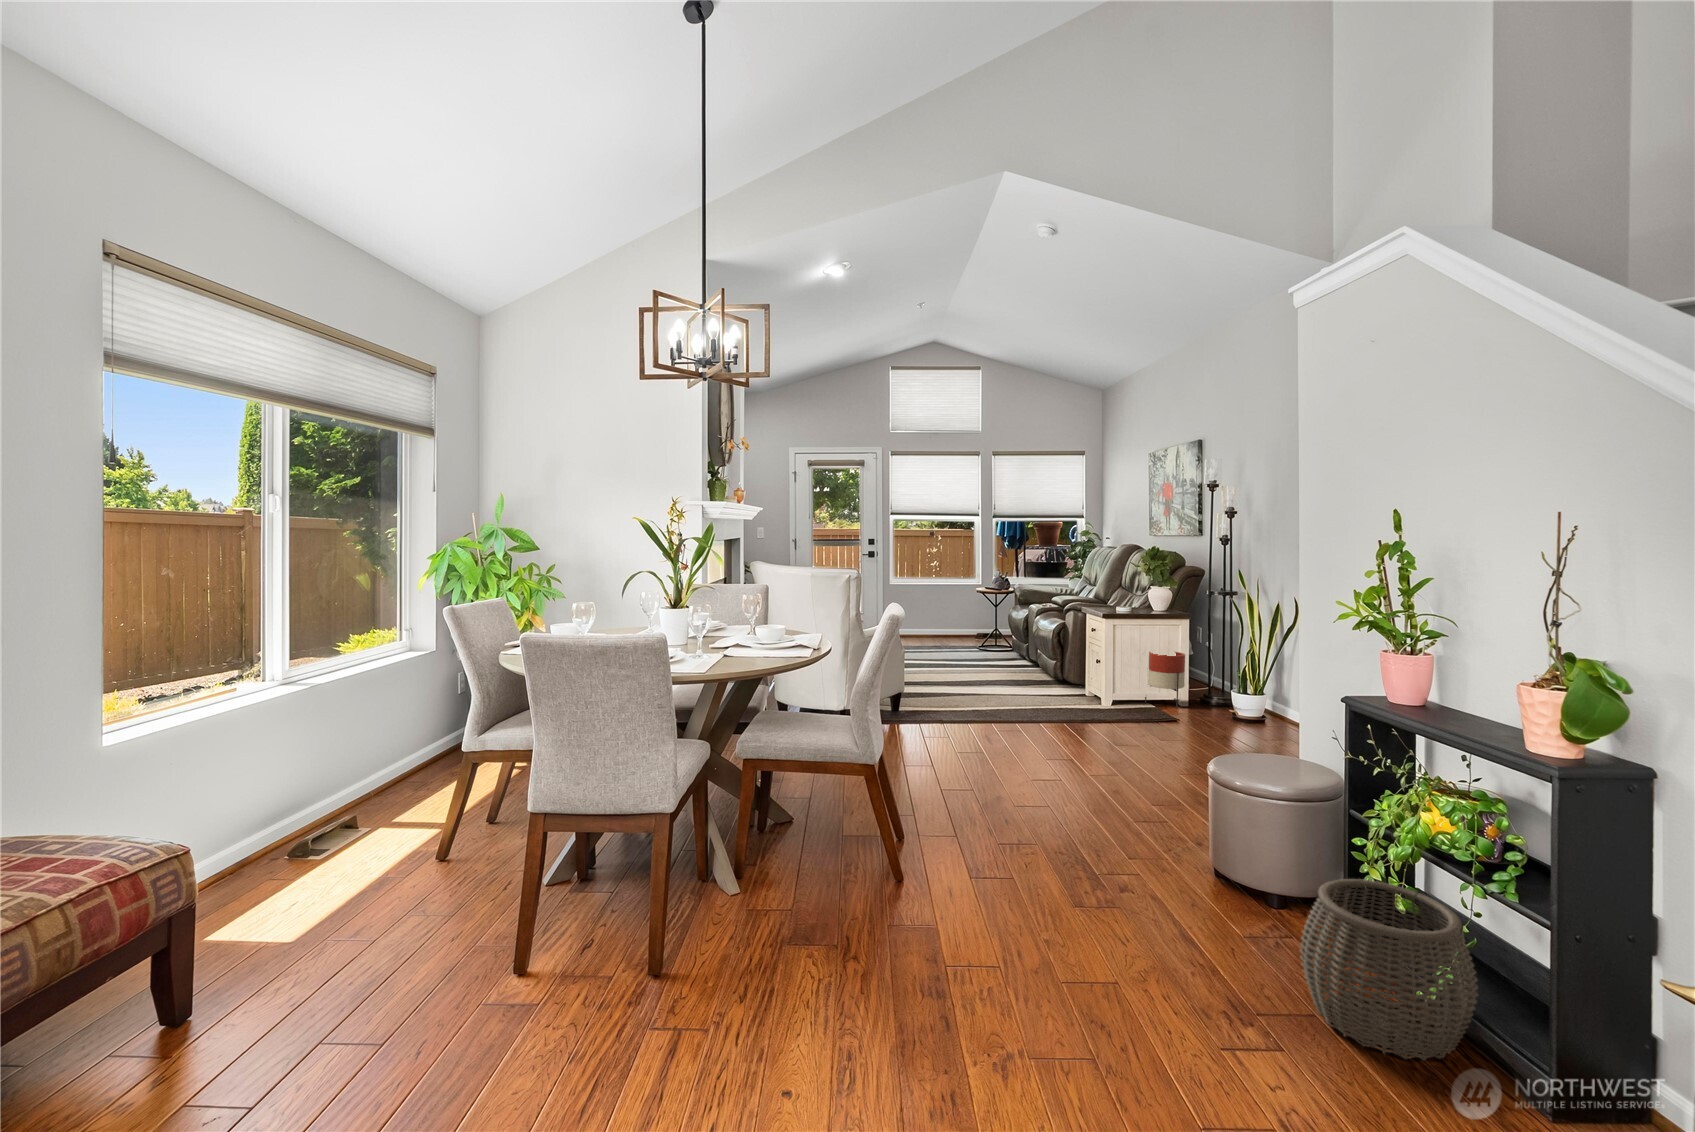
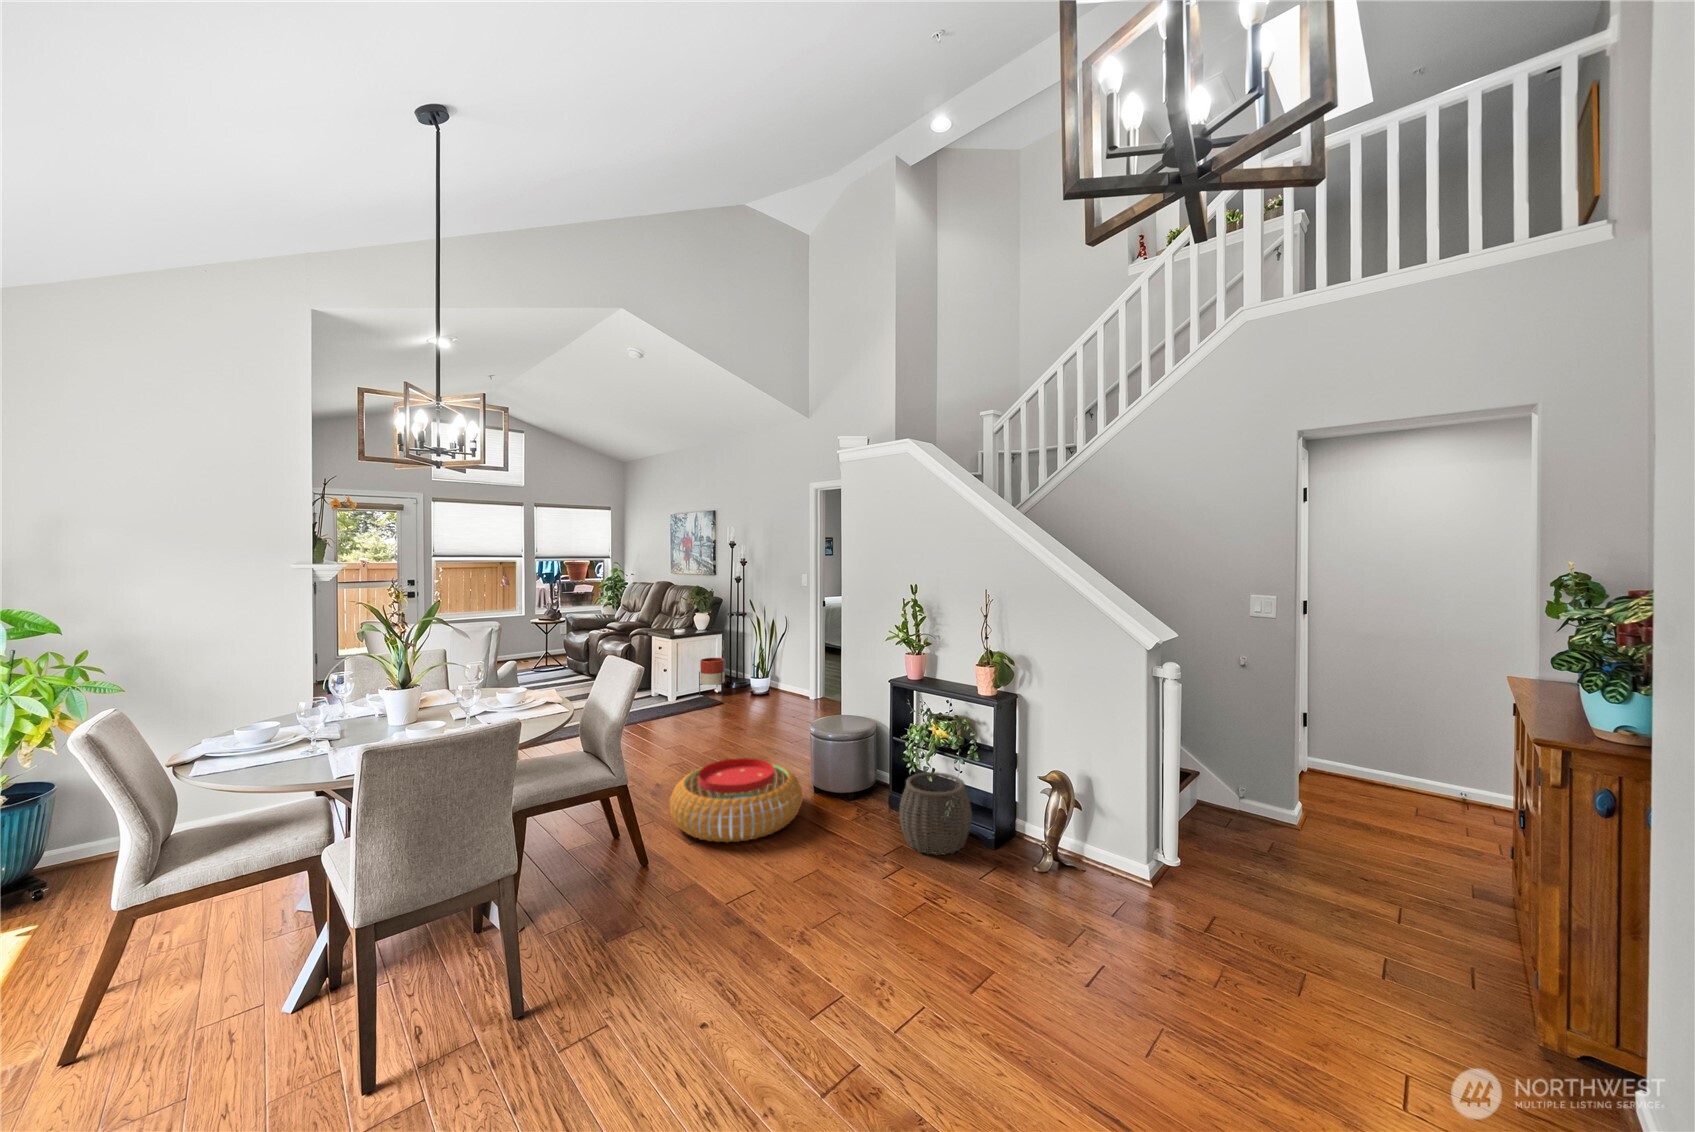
pouf: none [964,774,1167,898] -> present [670,758,802,842]

